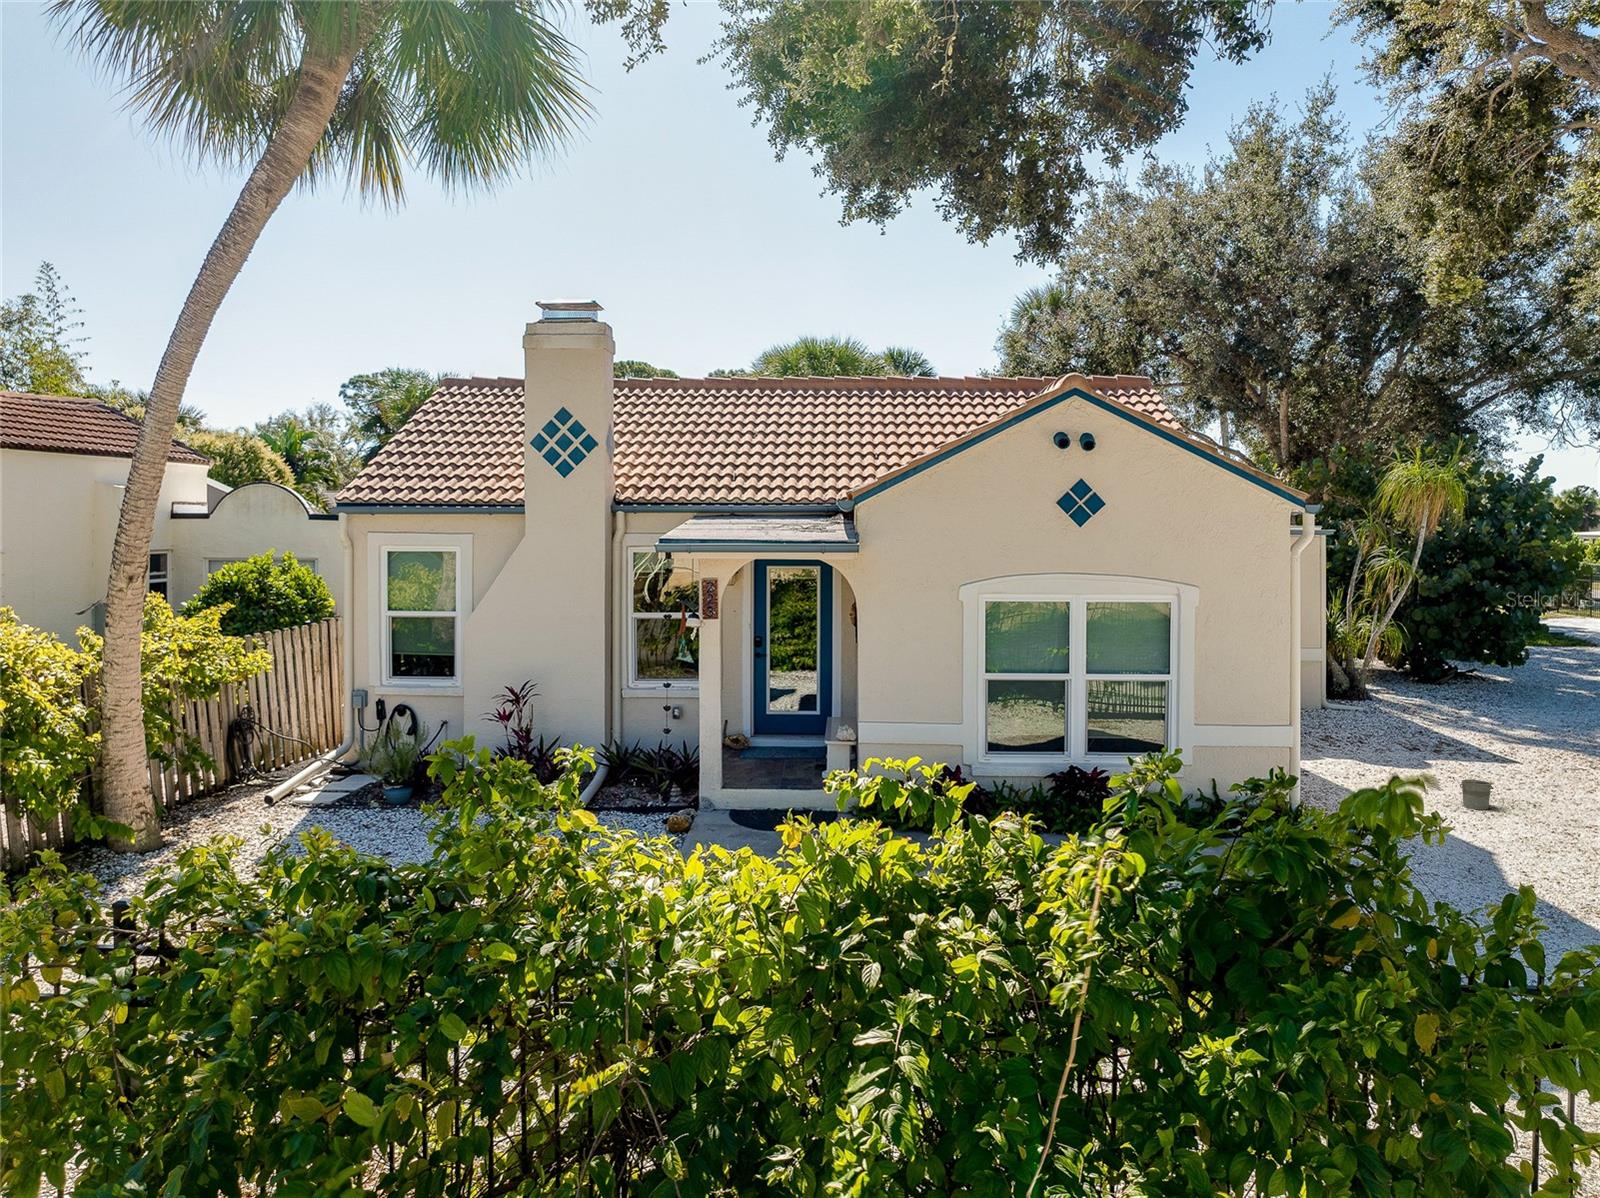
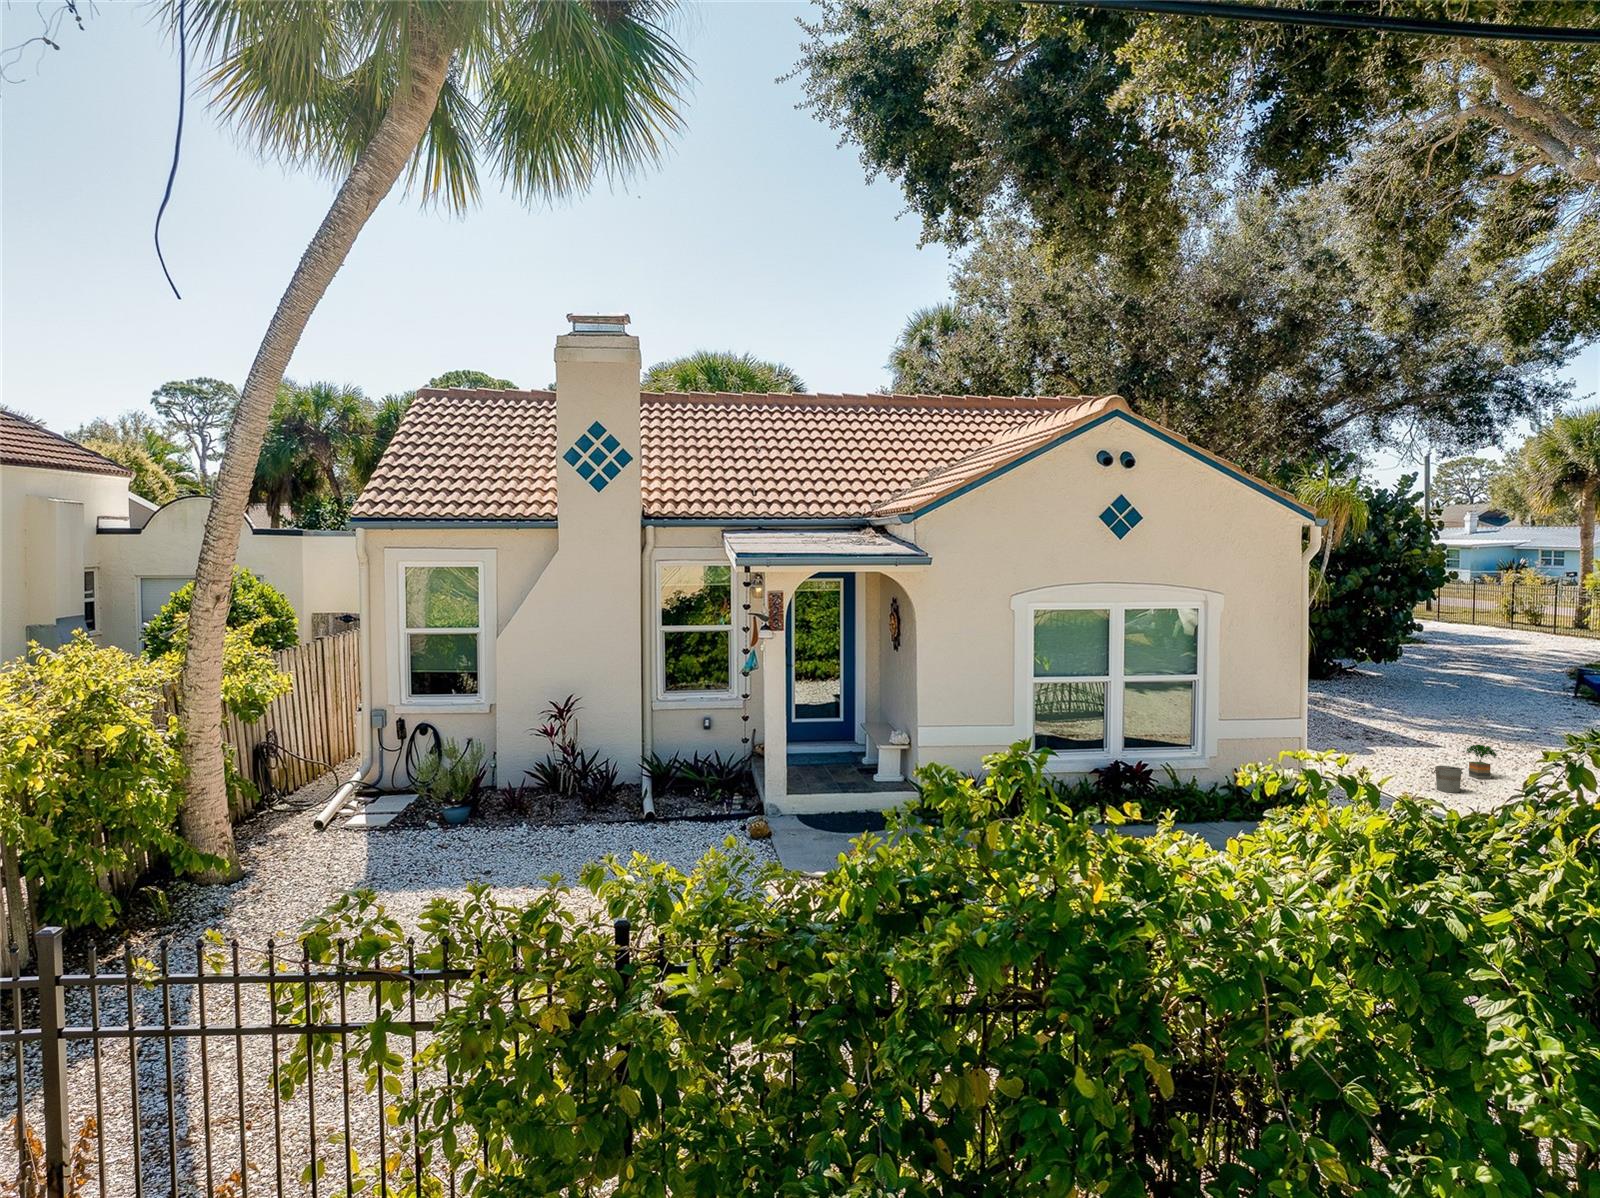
potted tree: none [1511,757,1547,797] -> present [1466,745,1497,779]

